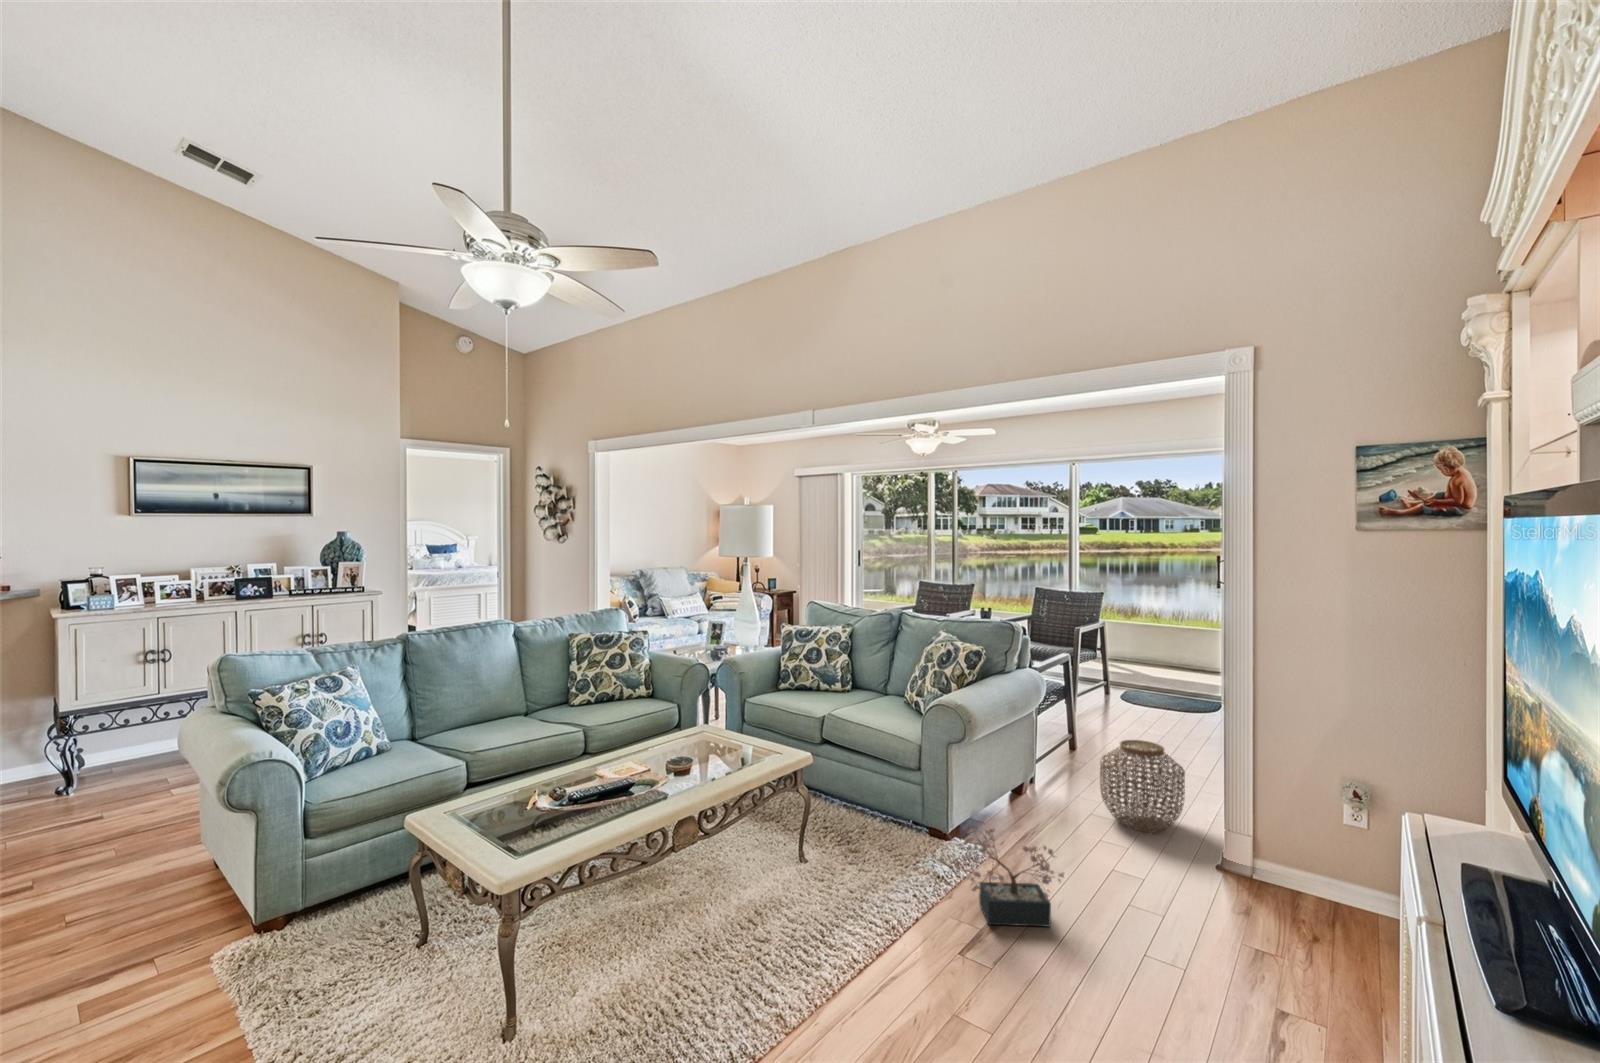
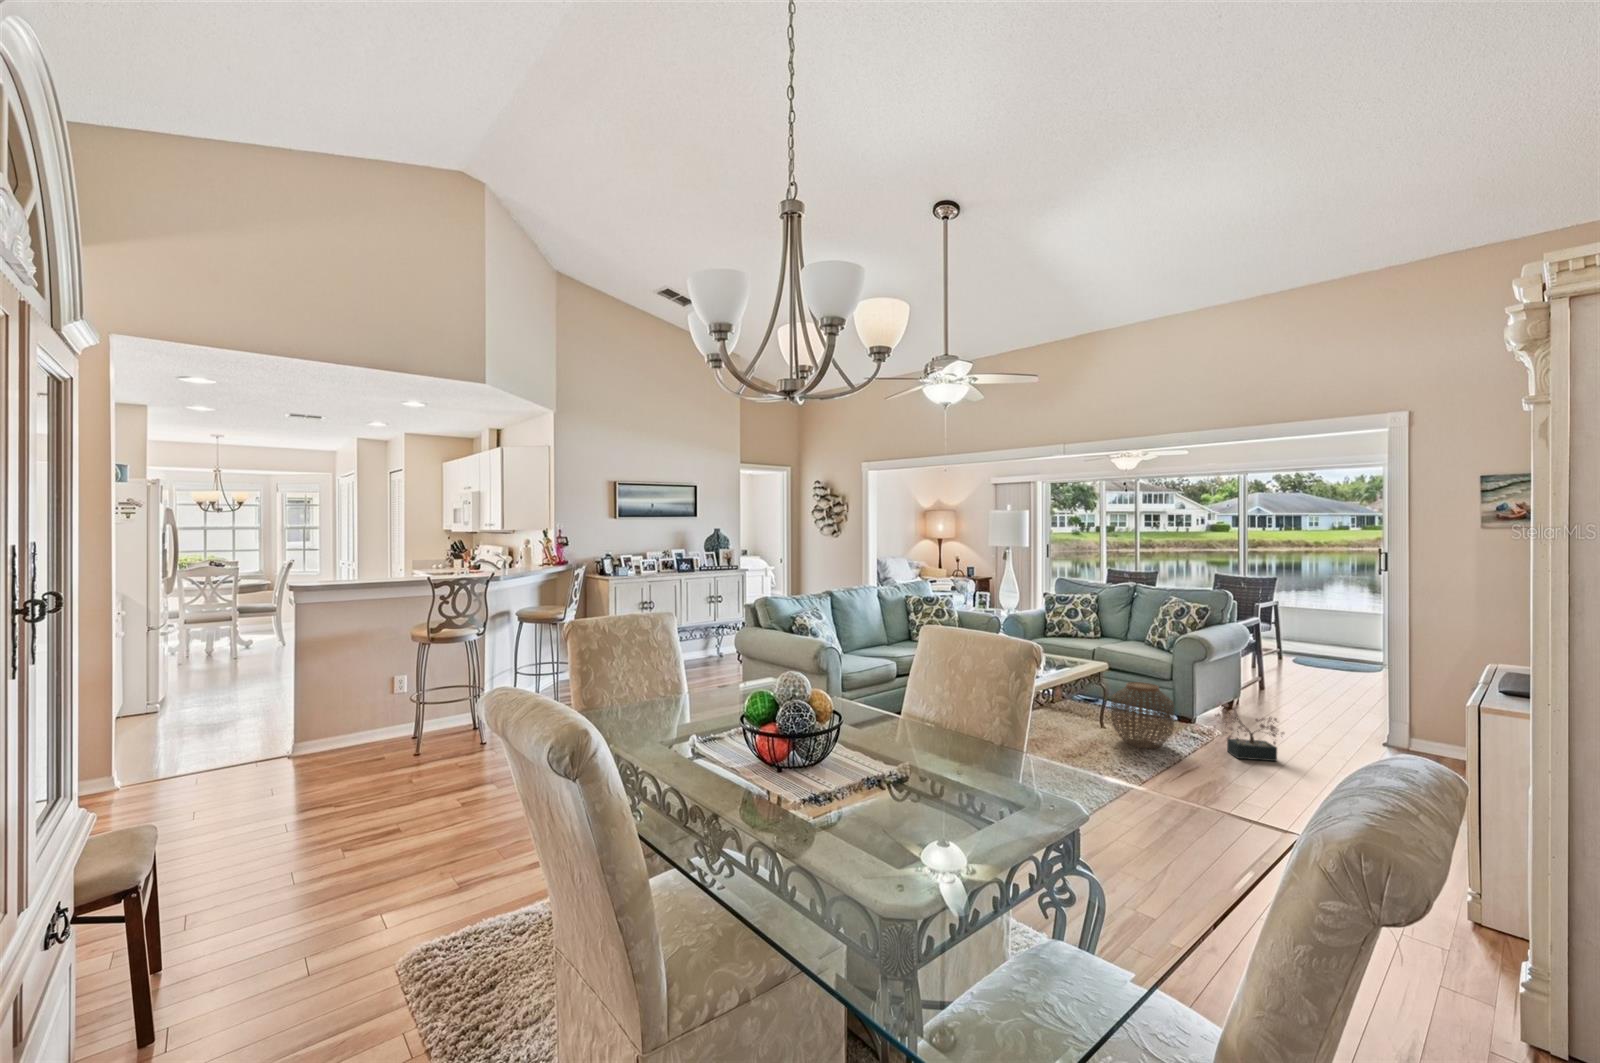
woven basket: present [1100,740,1185,833] -> present [1111,682,1174,749]

